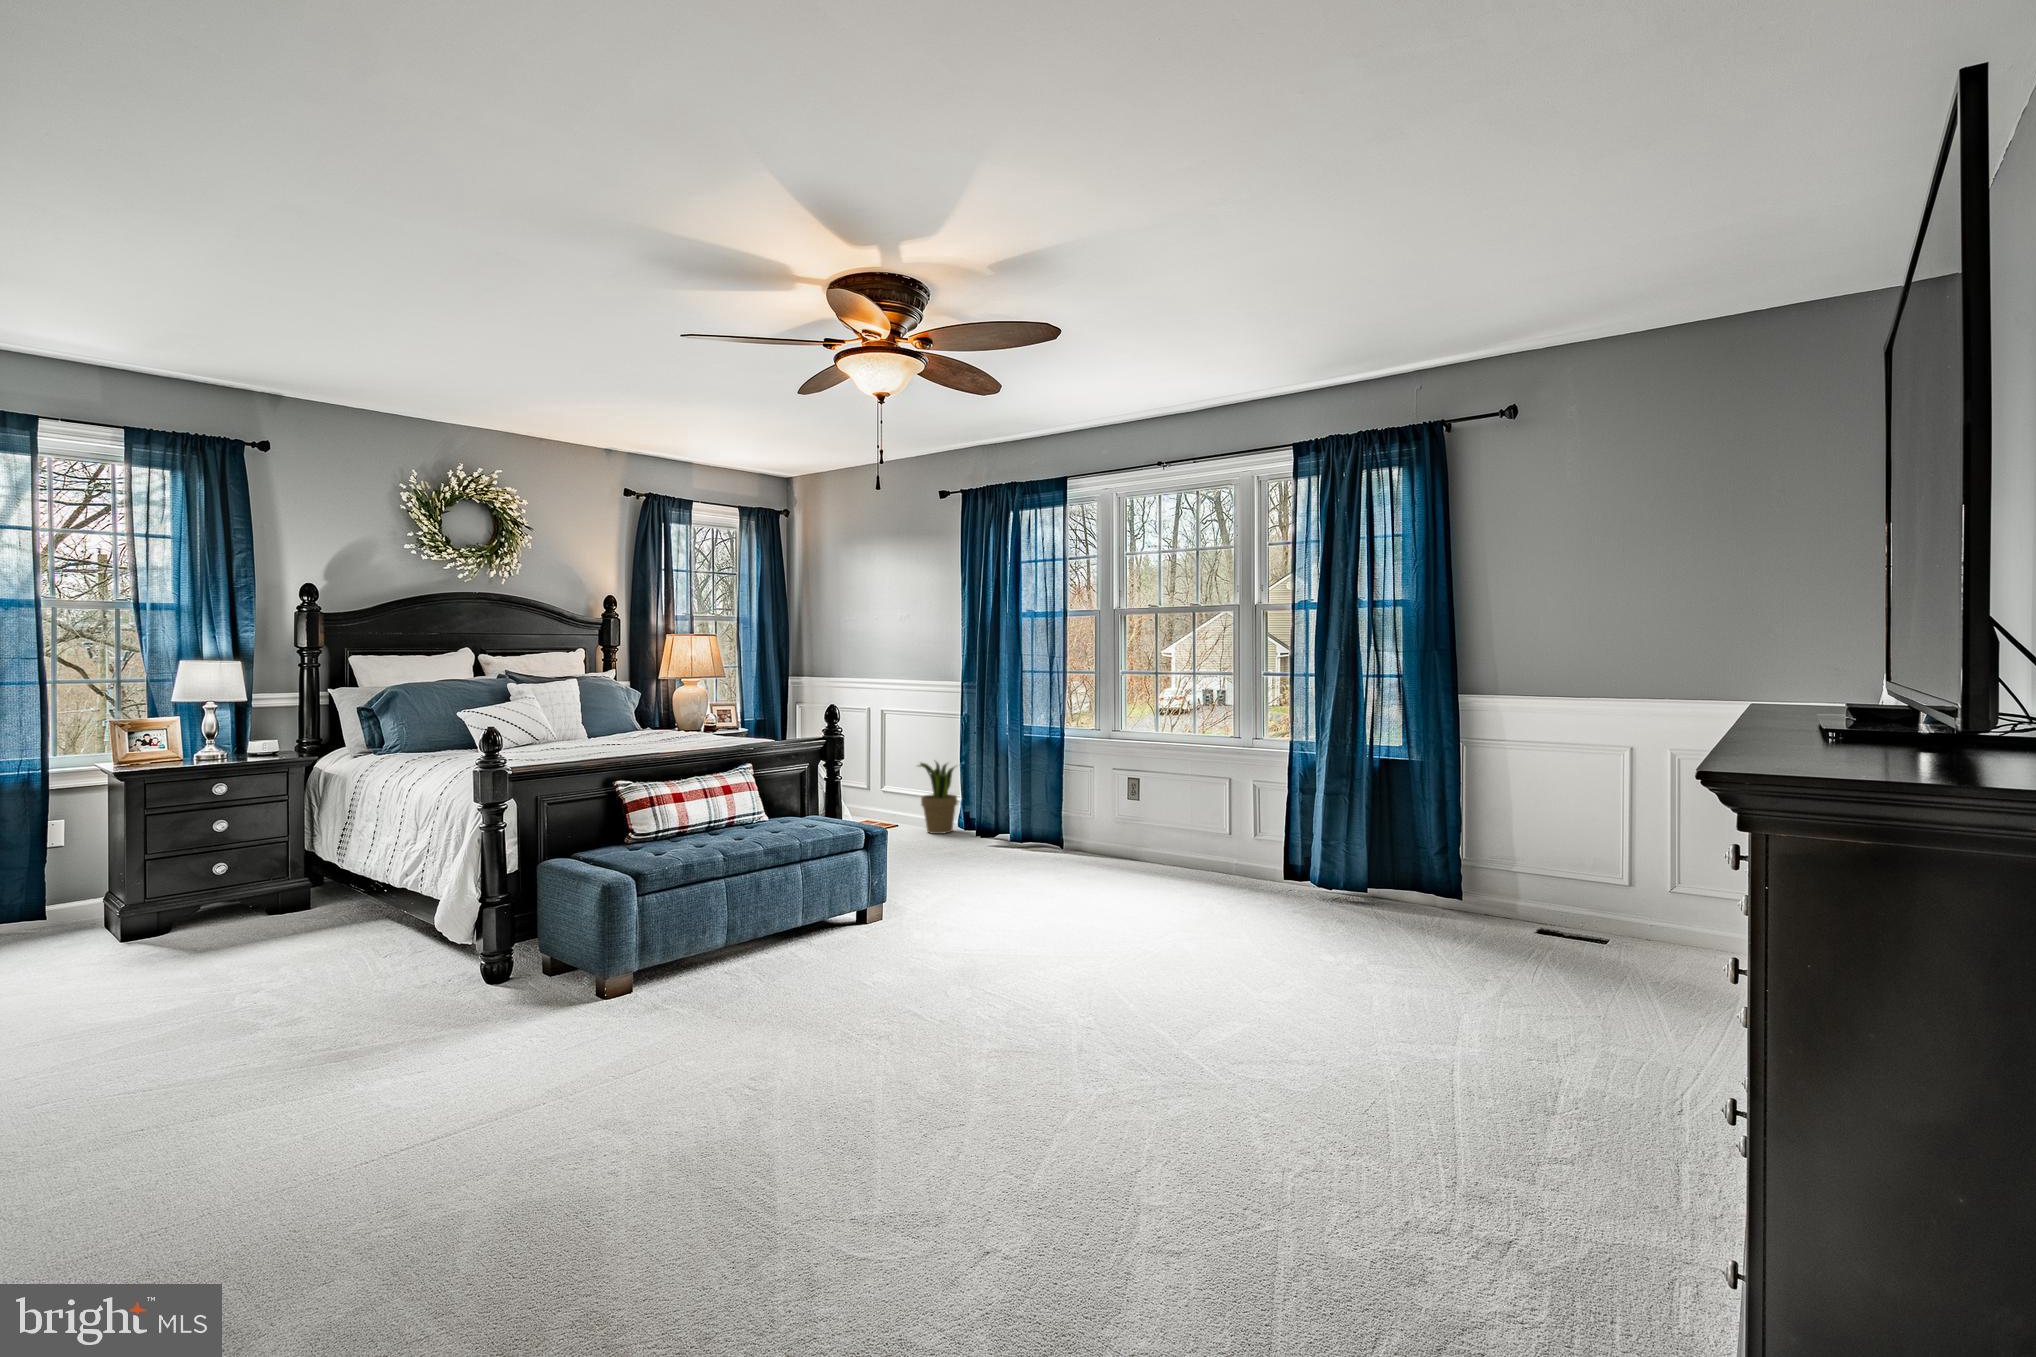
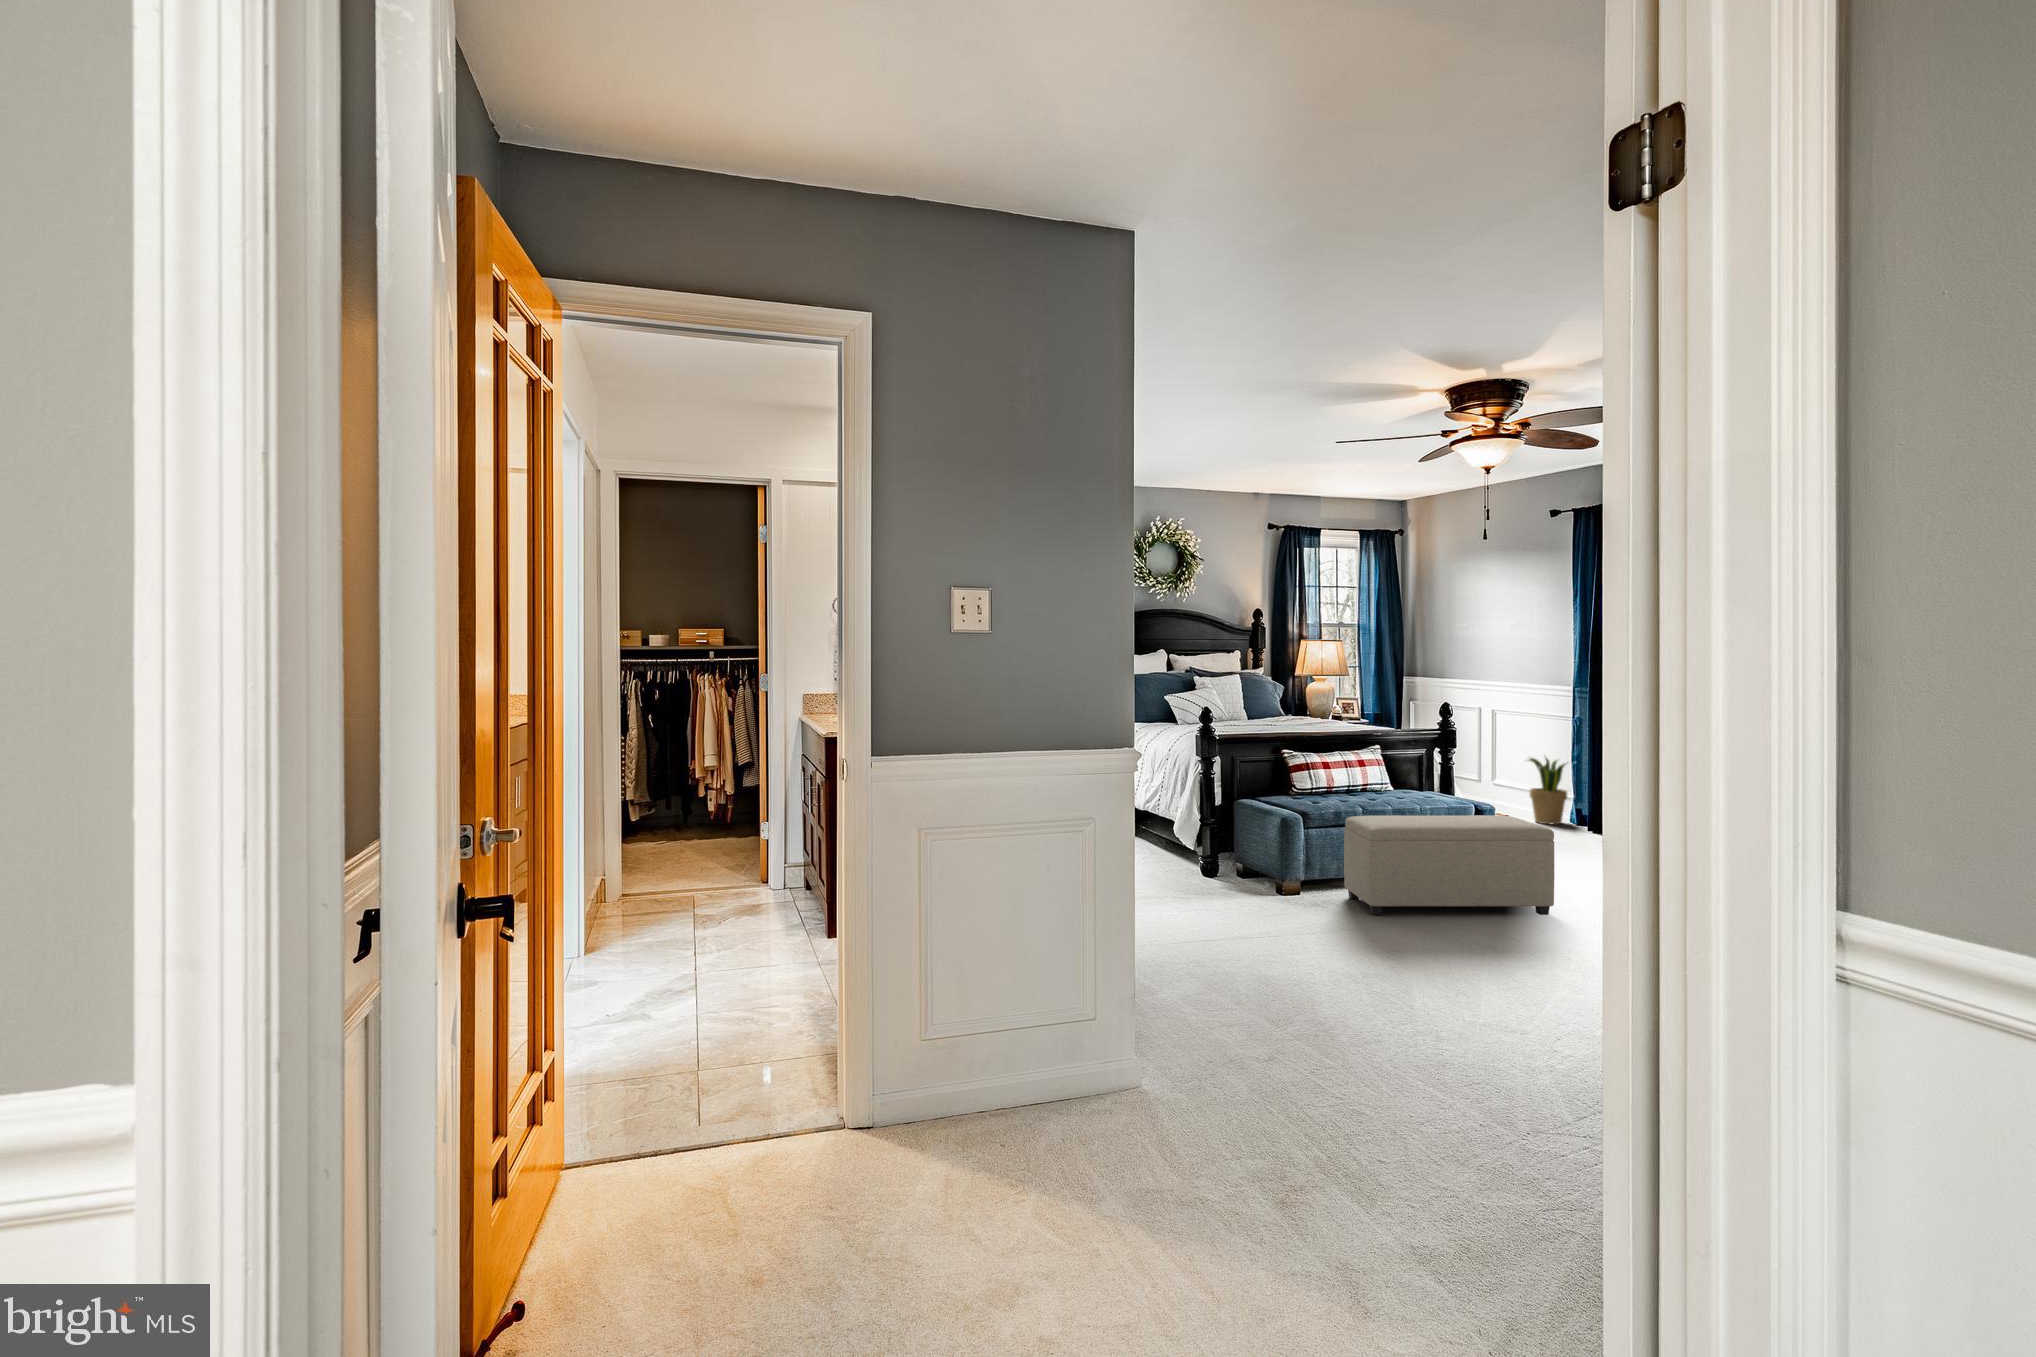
ottoman: none [697,844,955,1009] -> present [1344,815,1554,915]

